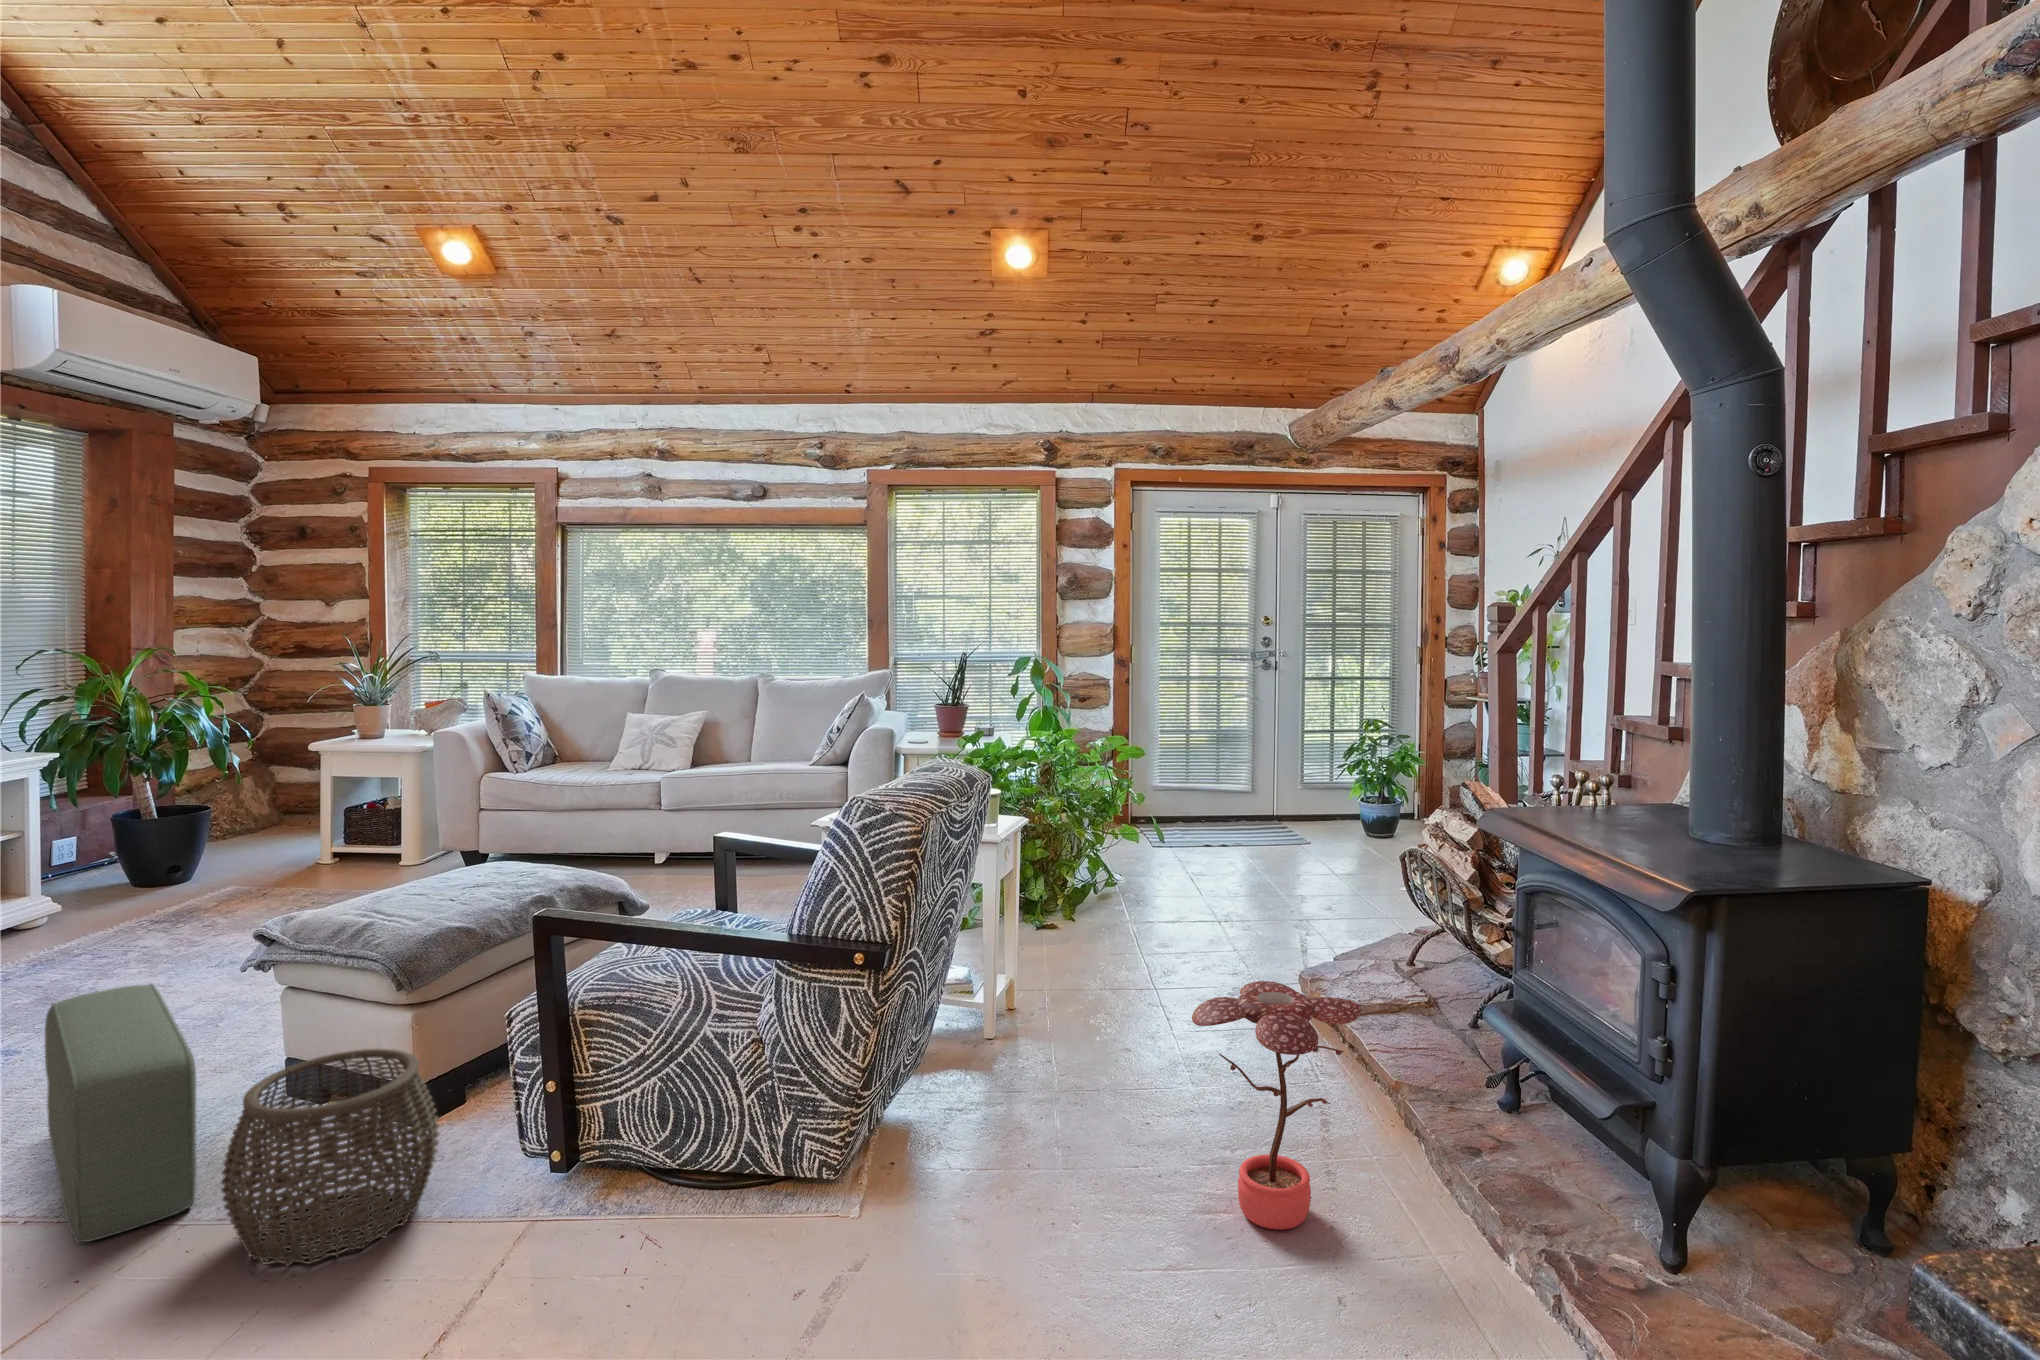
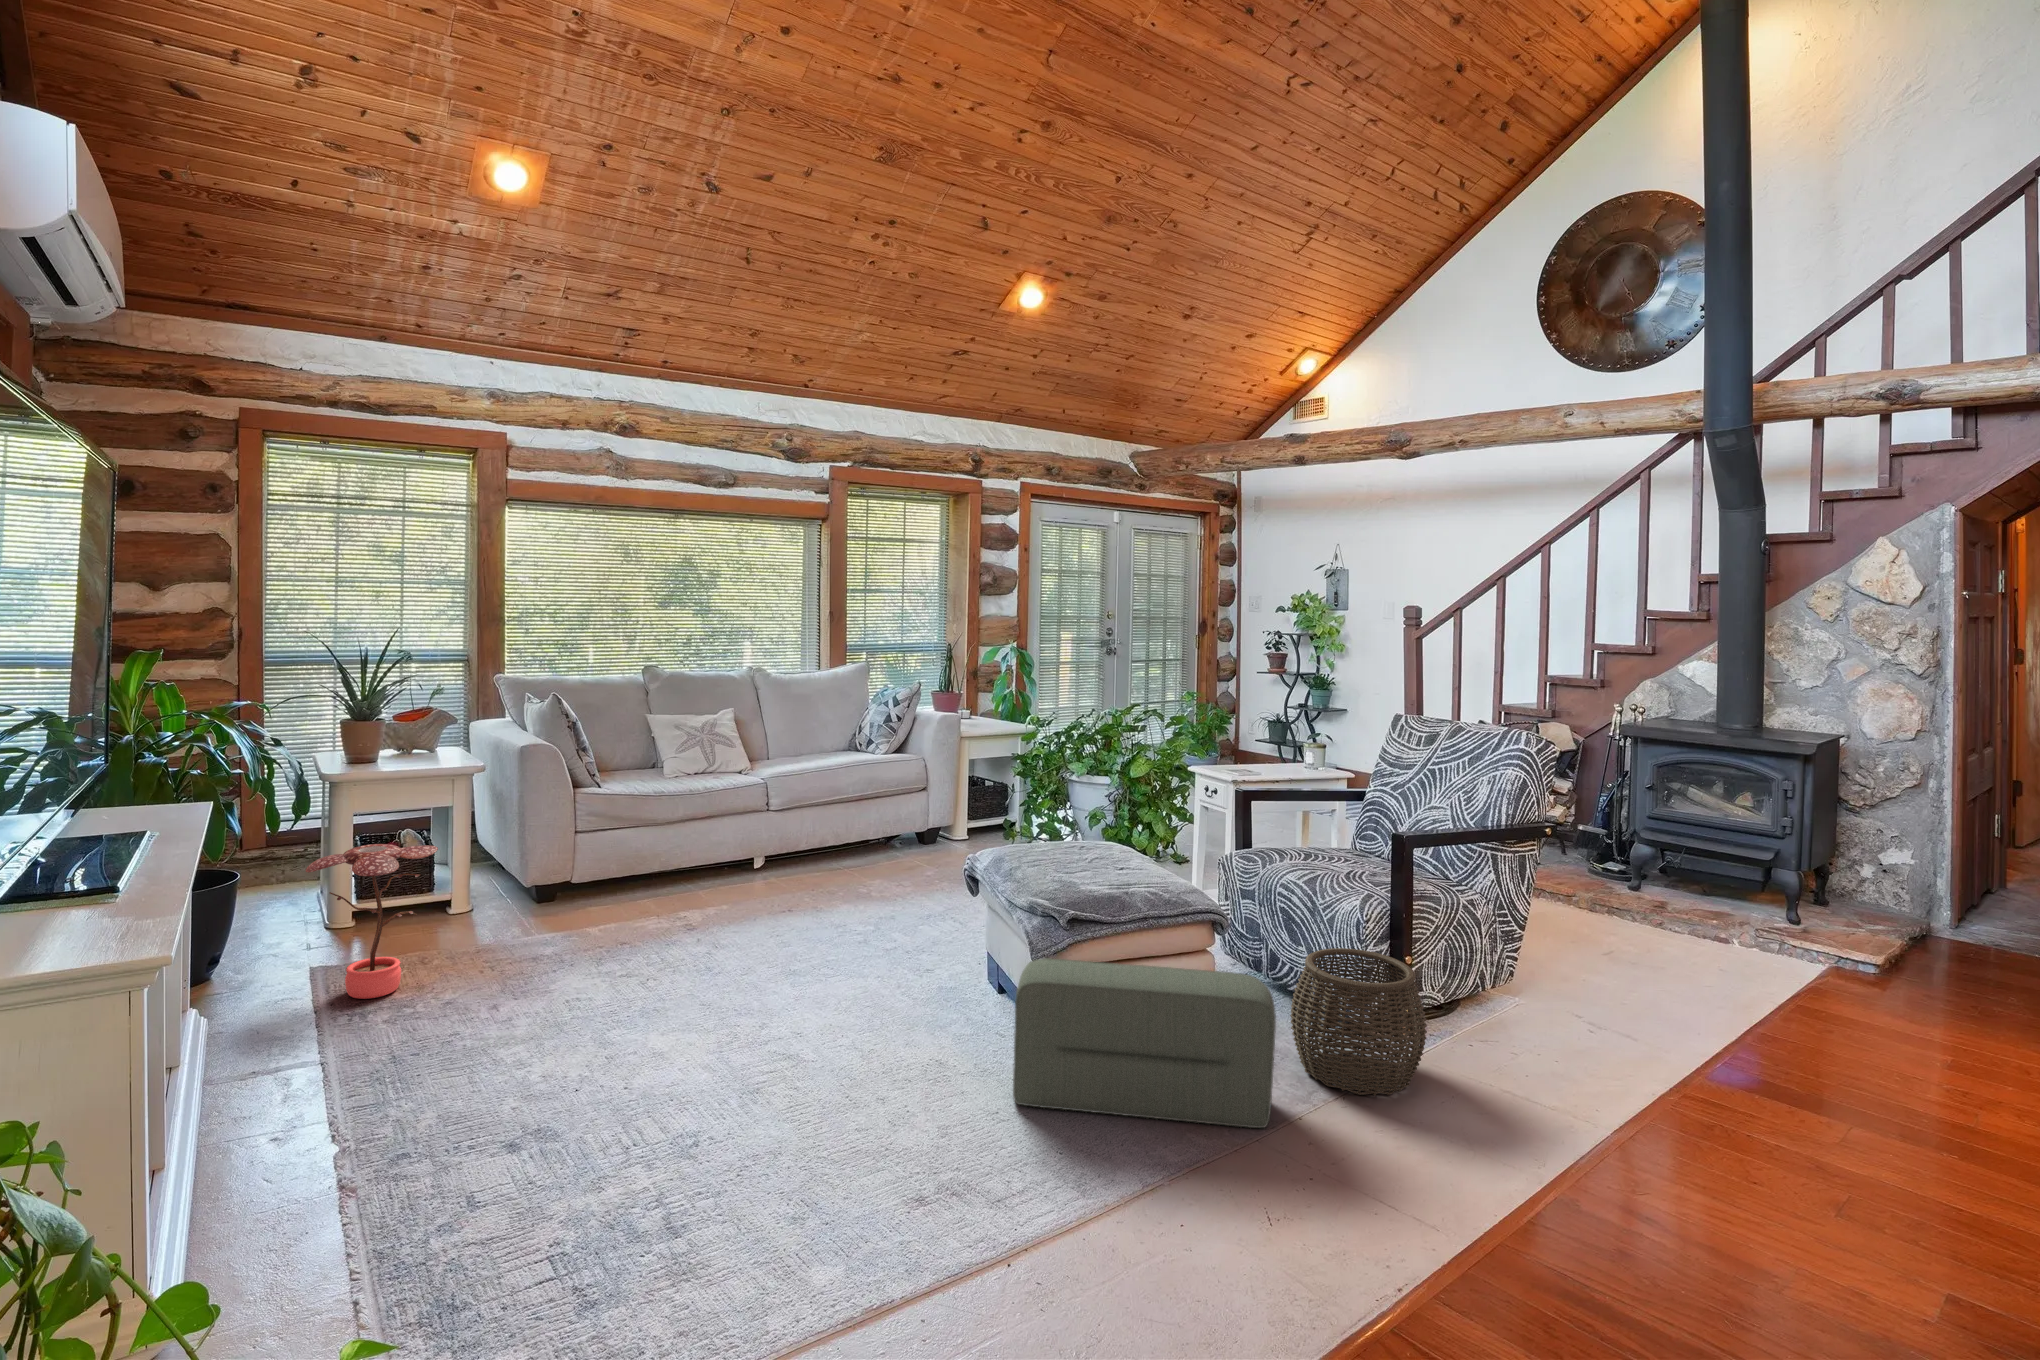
potted plant: present [1192,981,1362,1230] -> present [306,844,438,999]

